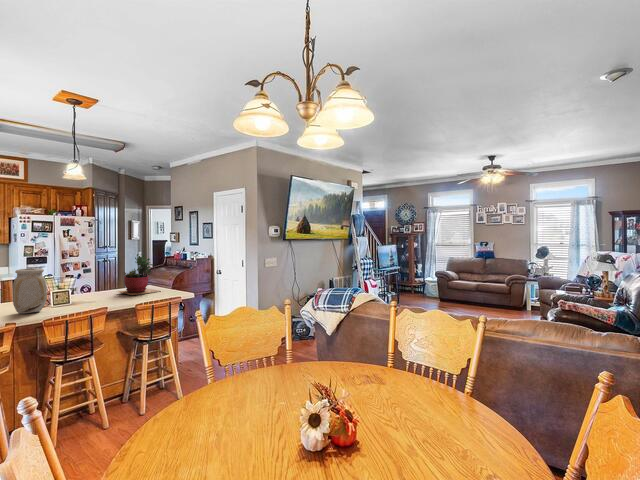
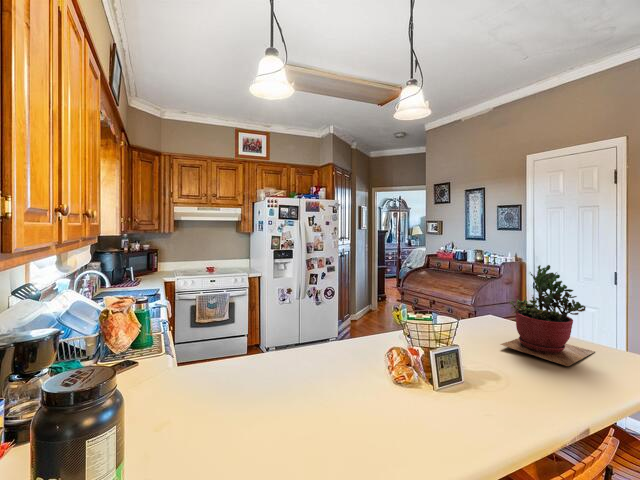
vase: present [13,269,47,314] -> none [401,310,476,440]

